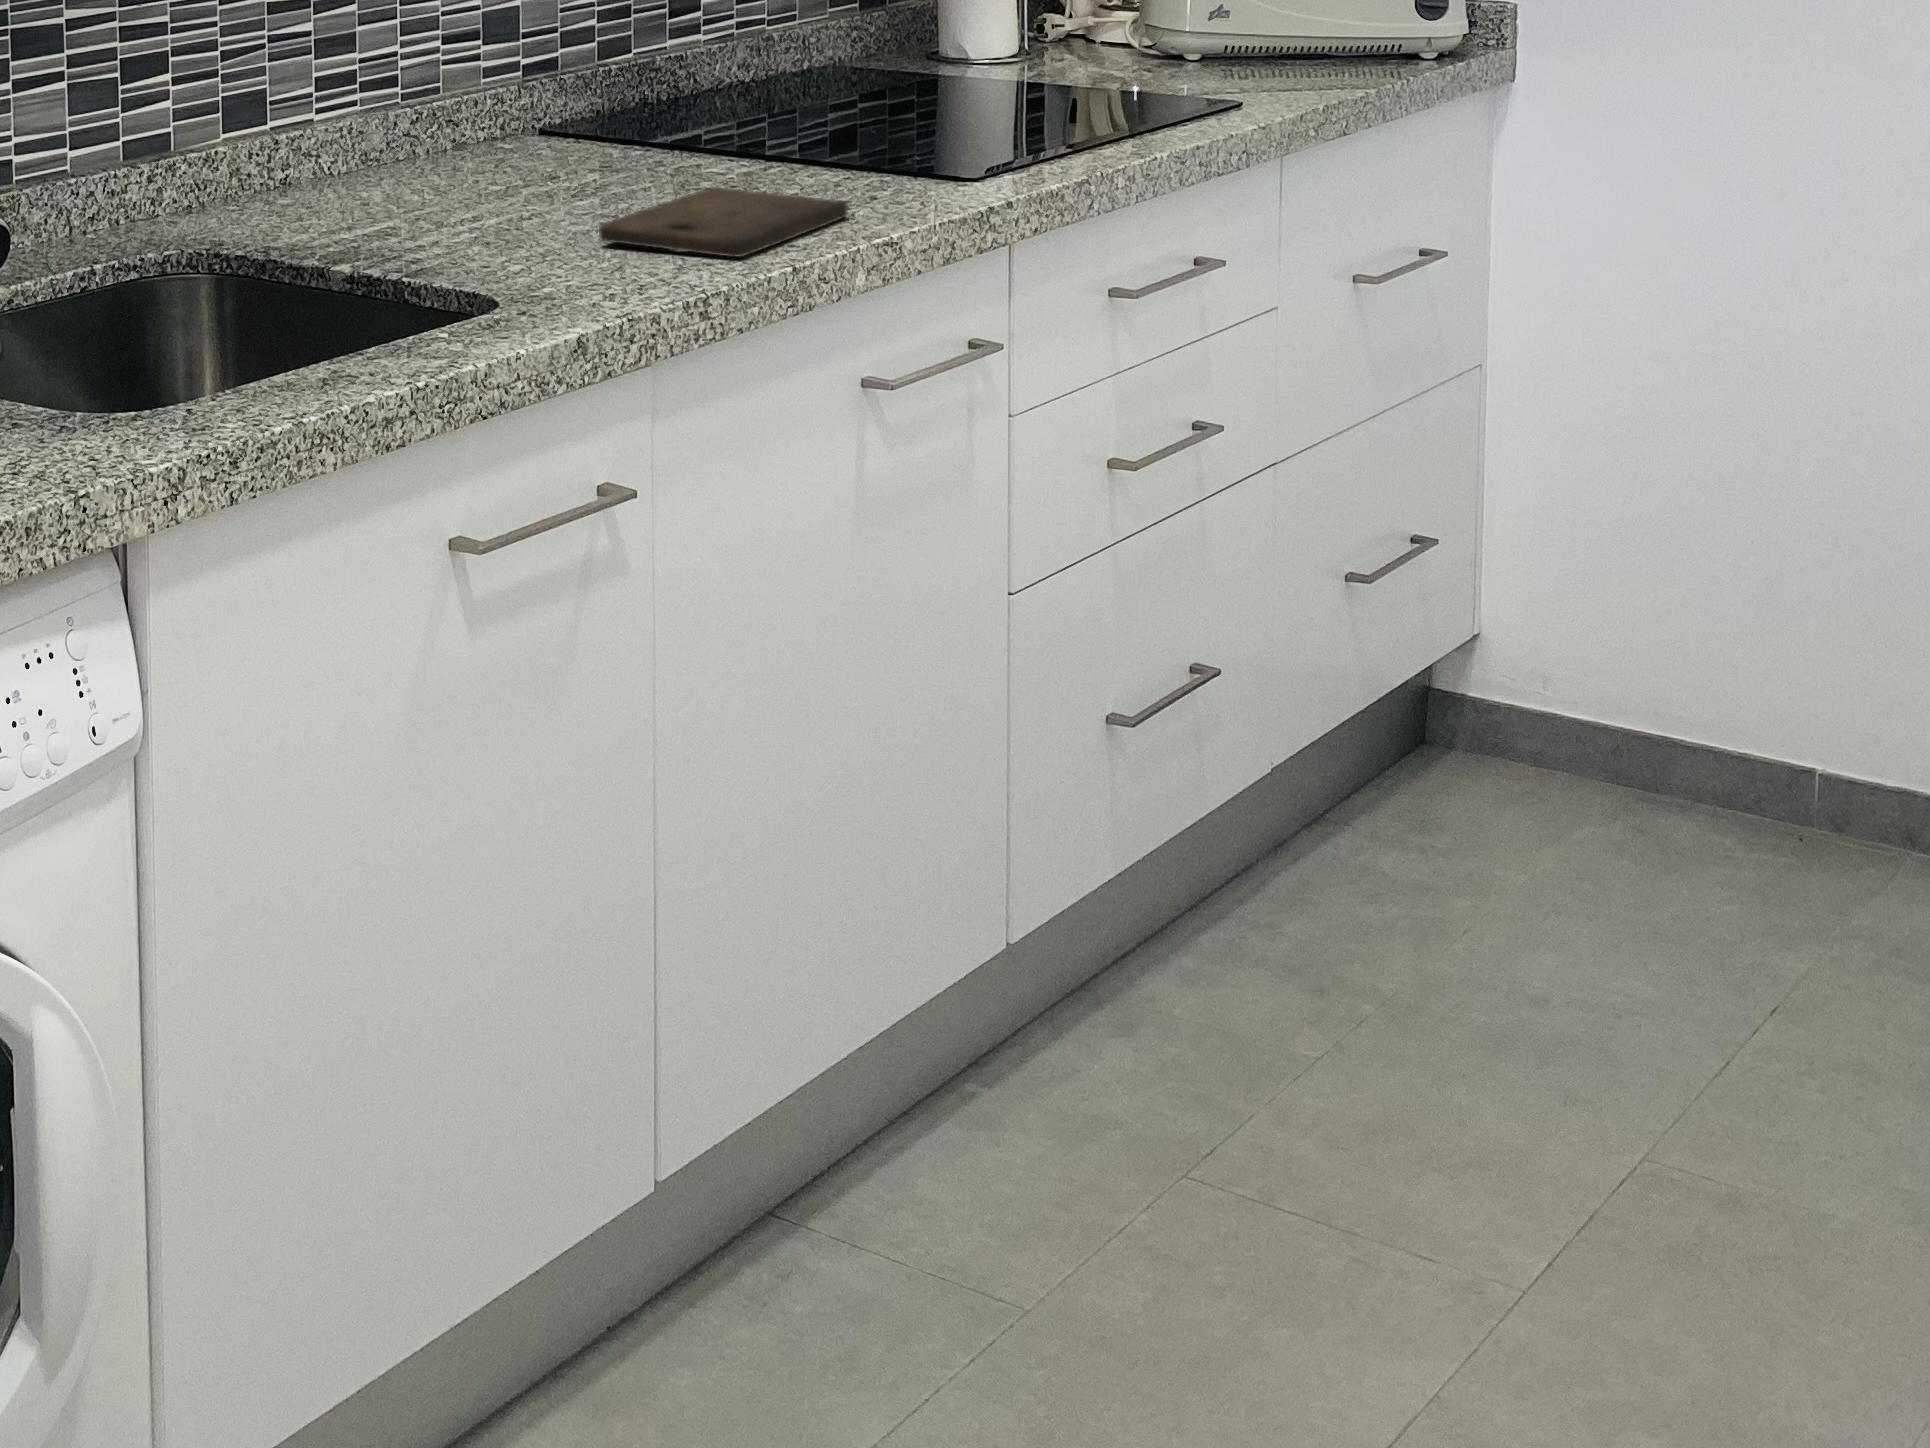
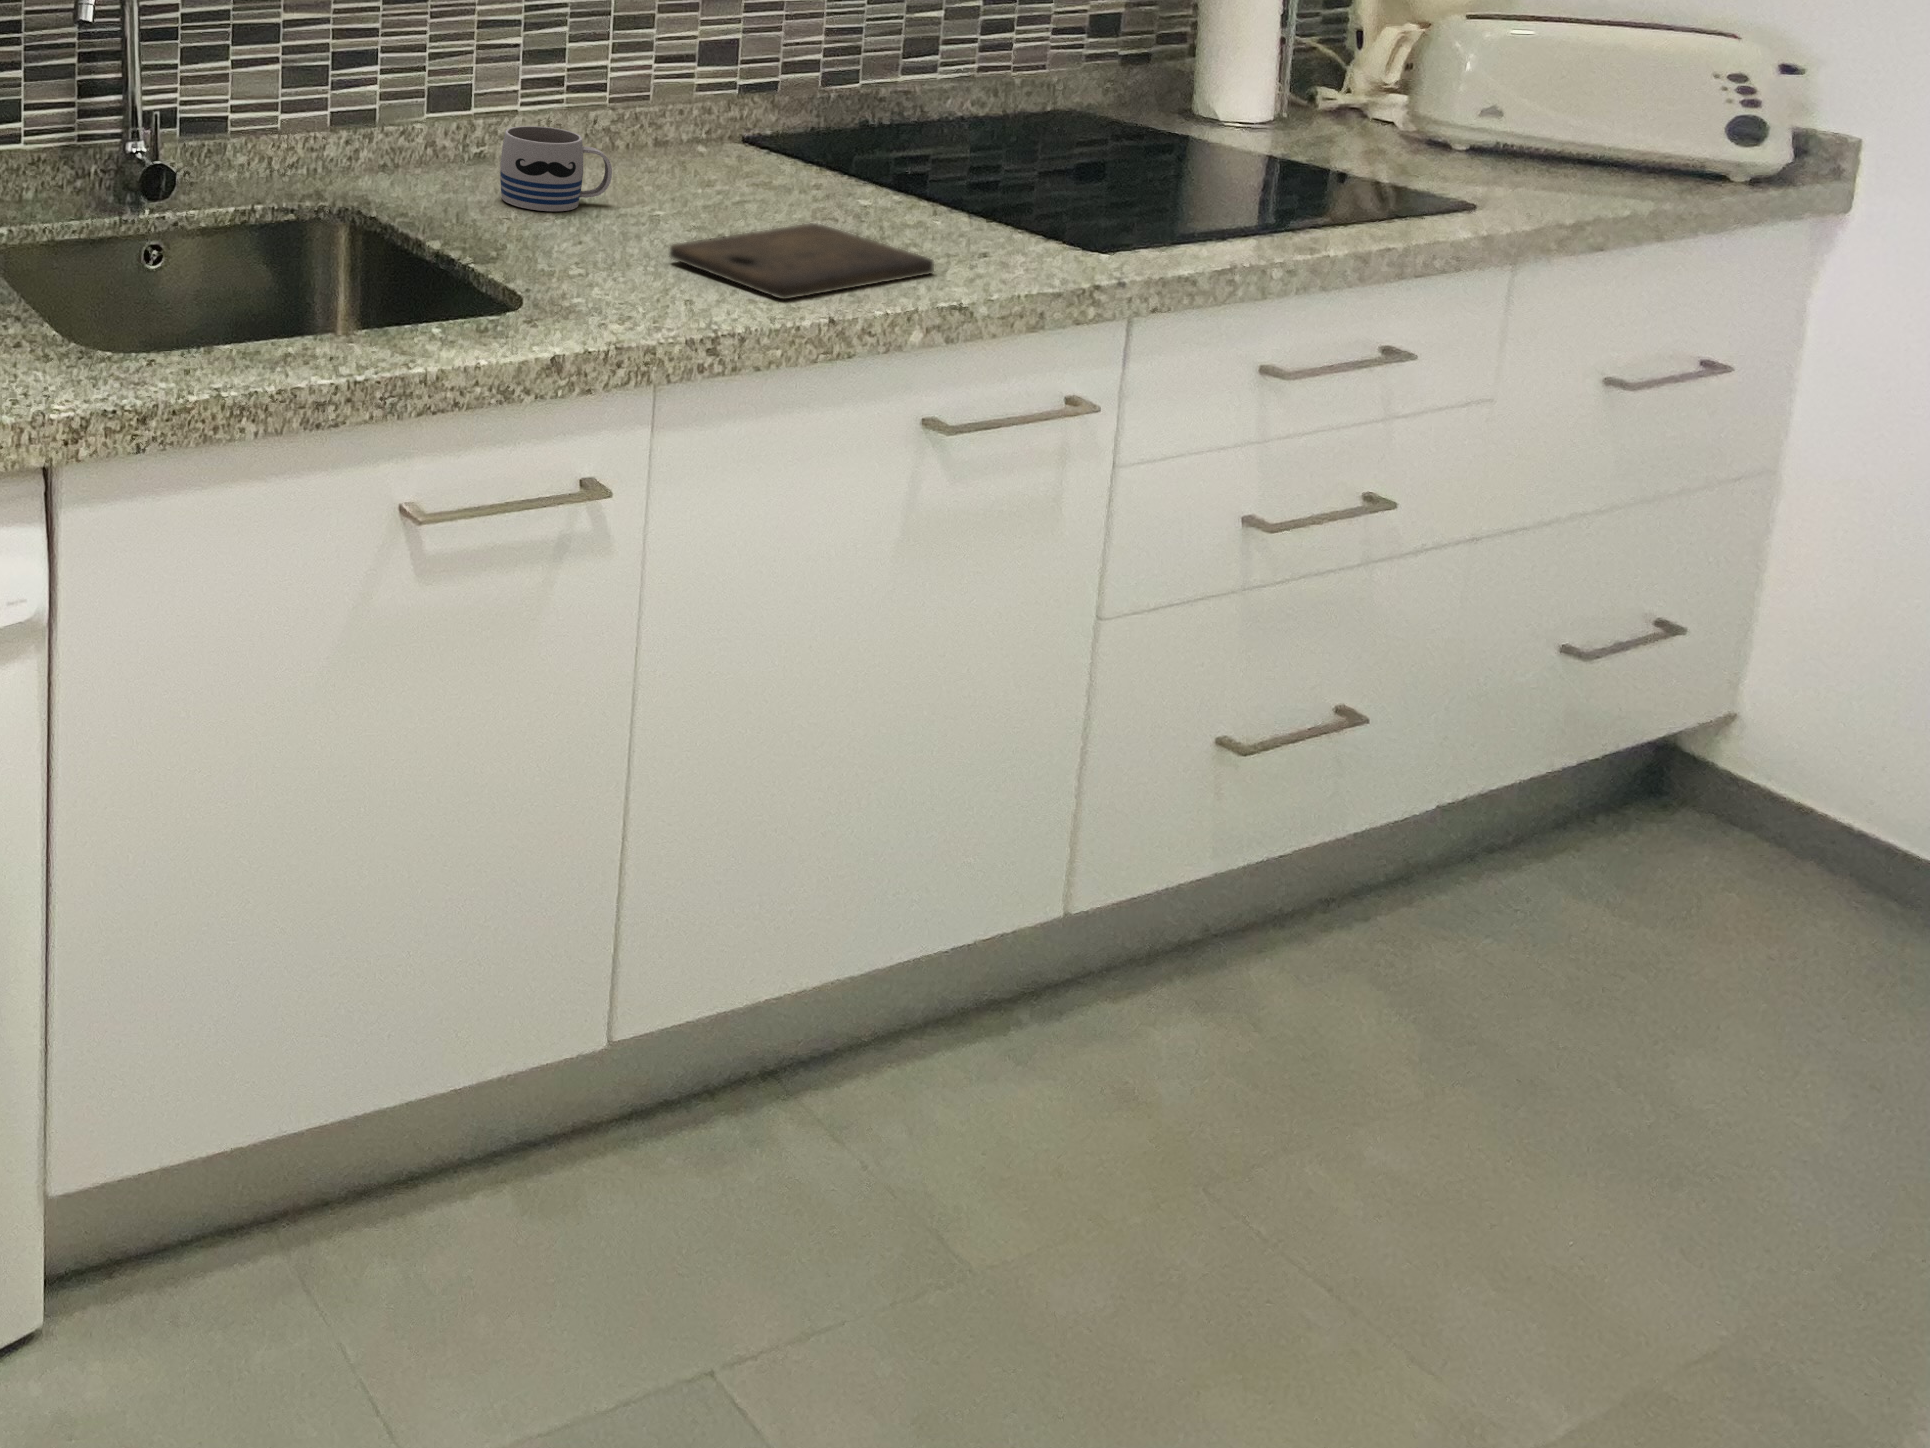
mug: none [354,121,482,223] -> present [500,126,612,211]

